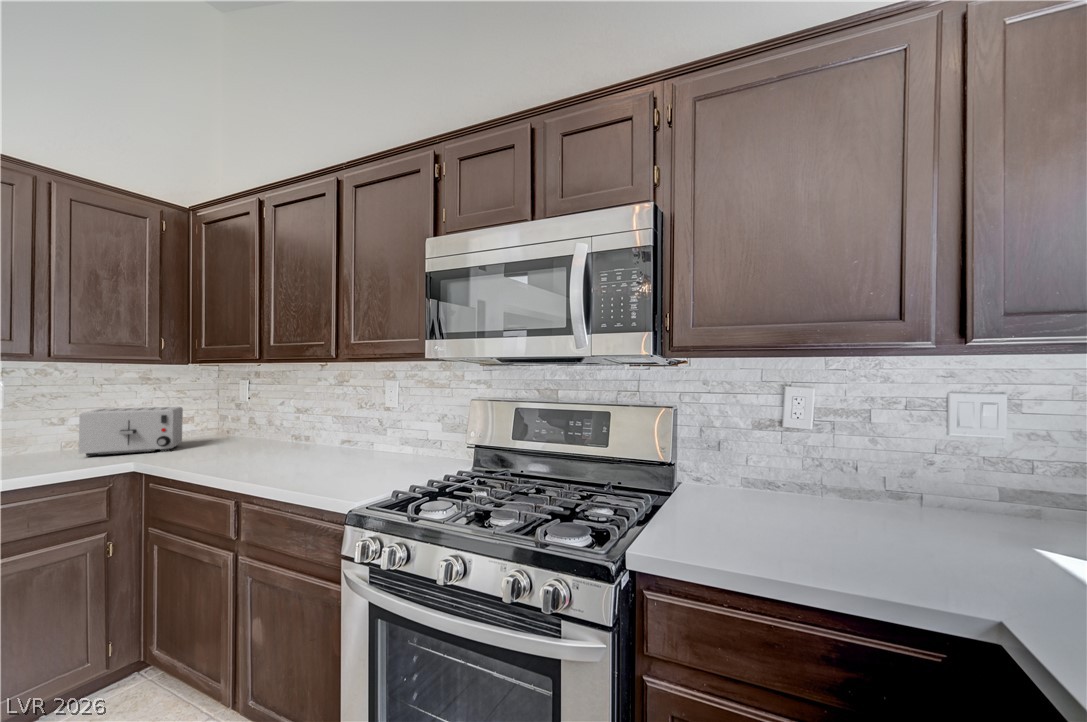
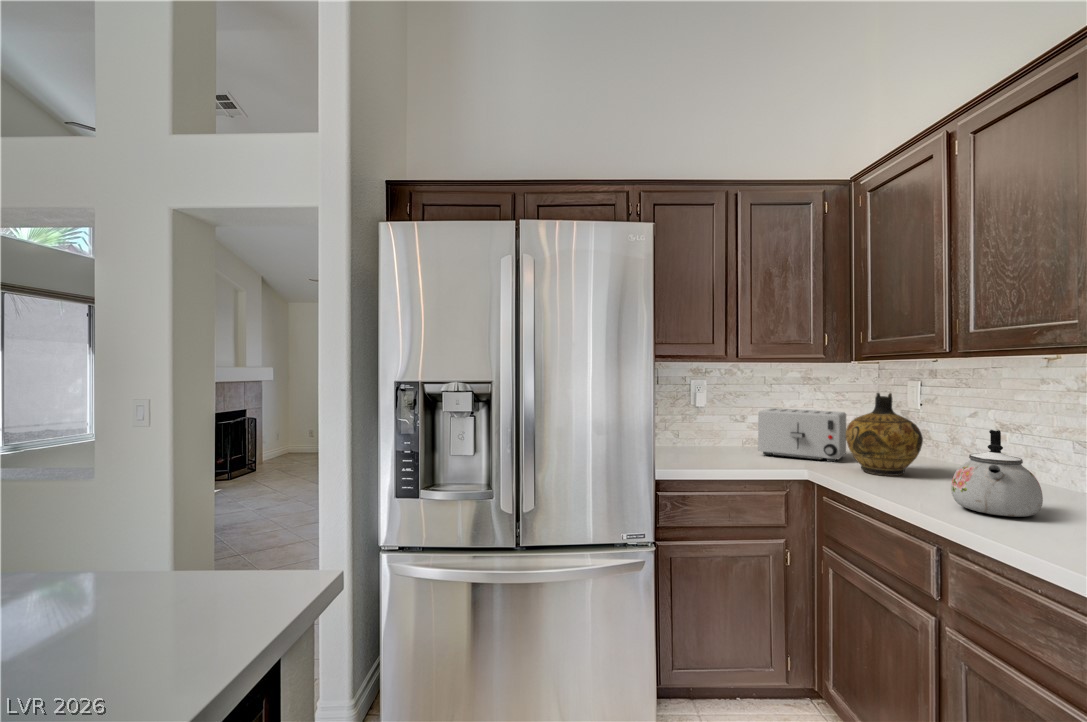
ceramic jug: none [176,389,241,455] -> present [846,393,923,476]
kettle: none [250,411,304,468] -> present [951,430,1043,517]

